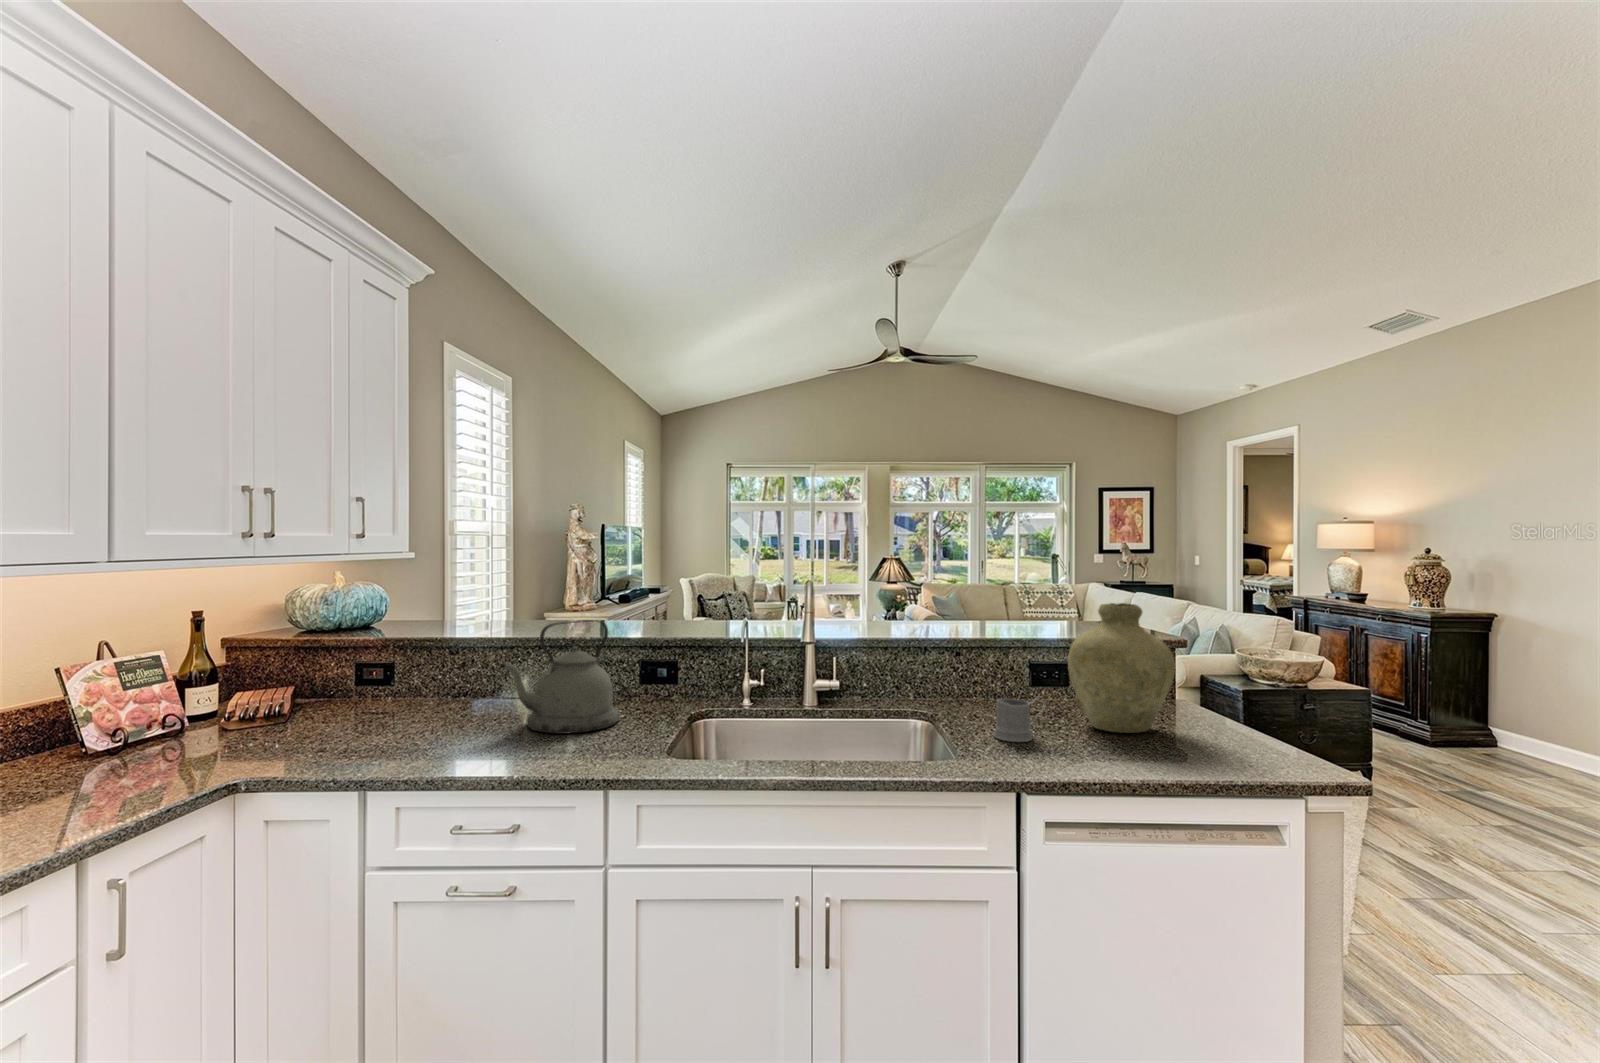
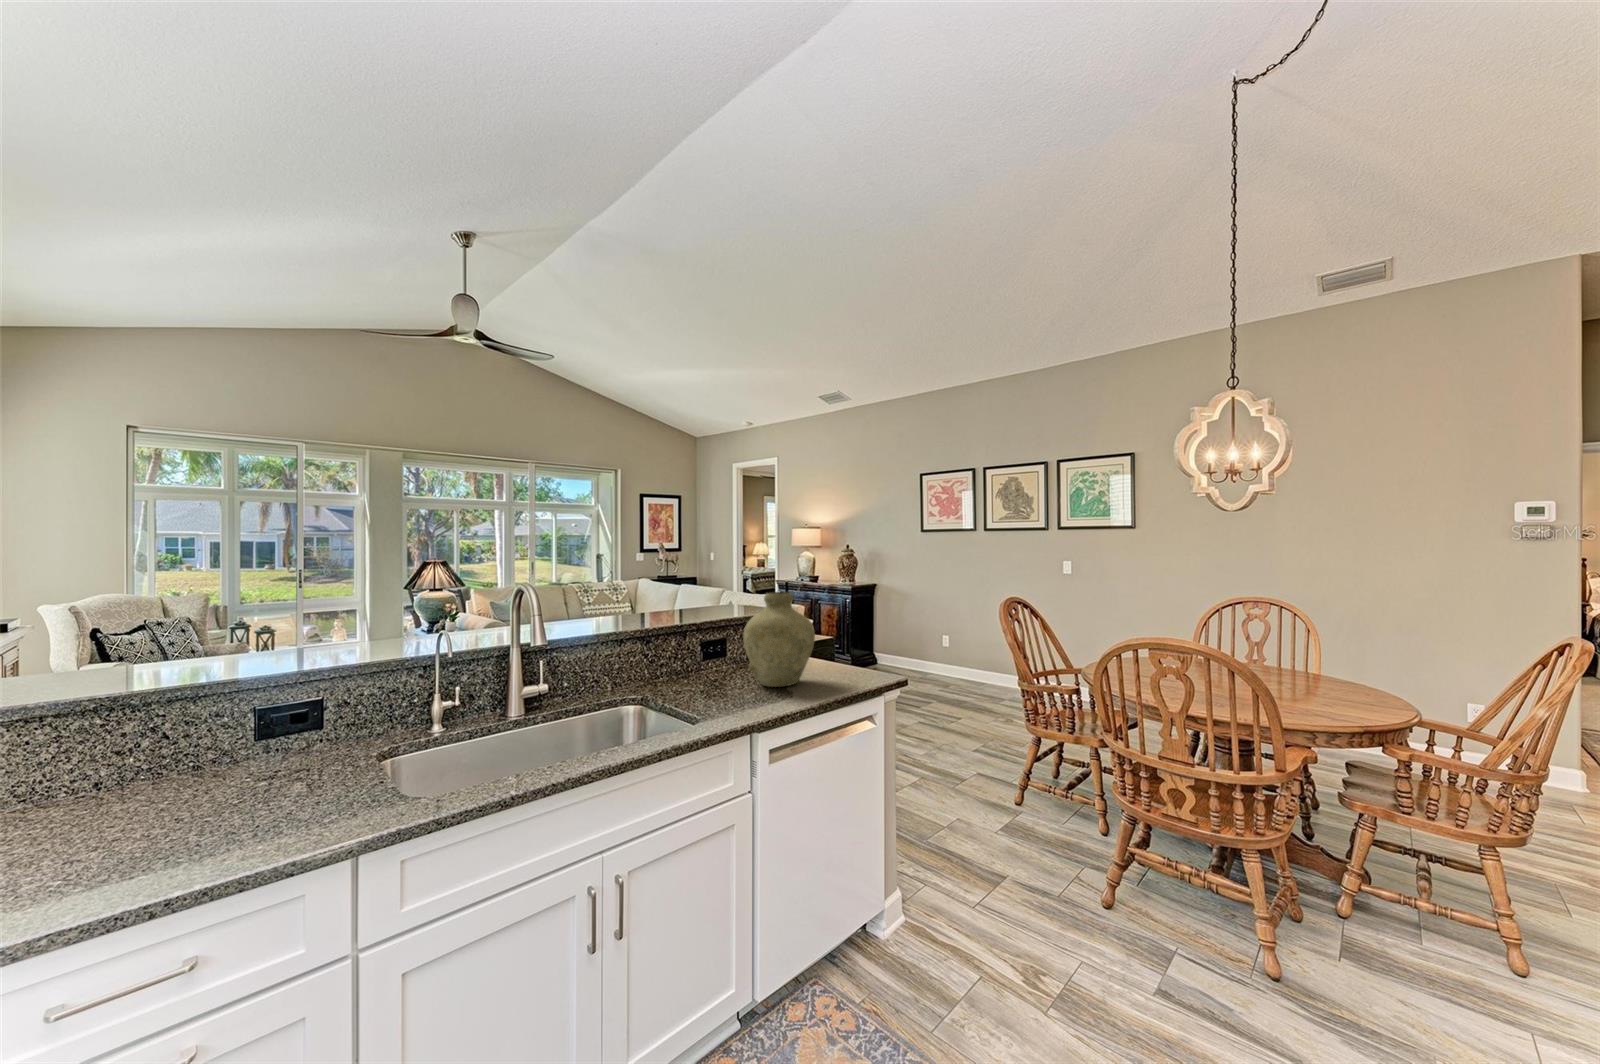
kettle: present [503,620,619,734] -> none [114,656,300,816]
mug: present [993,697,1046,742] -> none [706,669,742,708]

